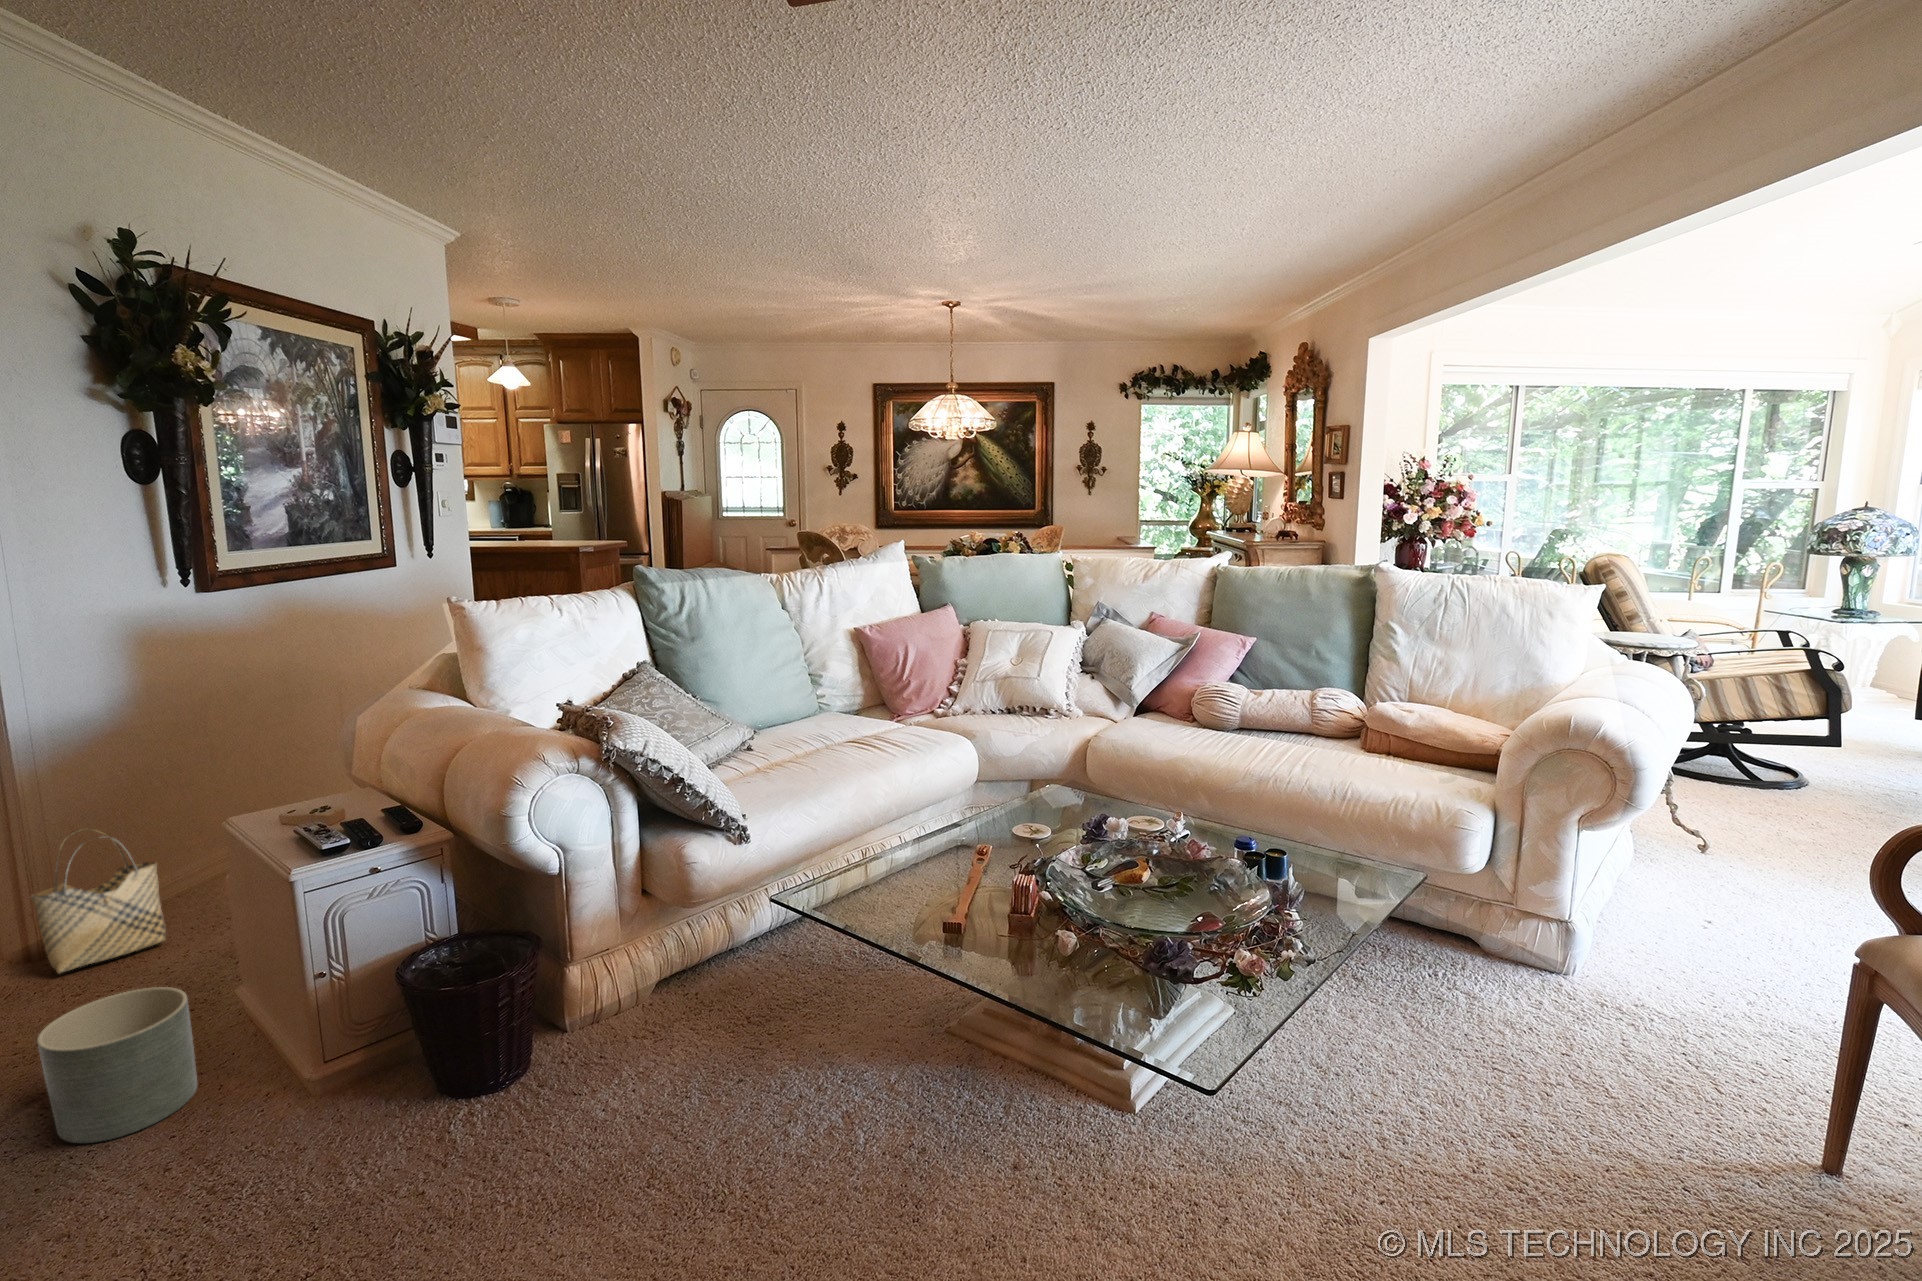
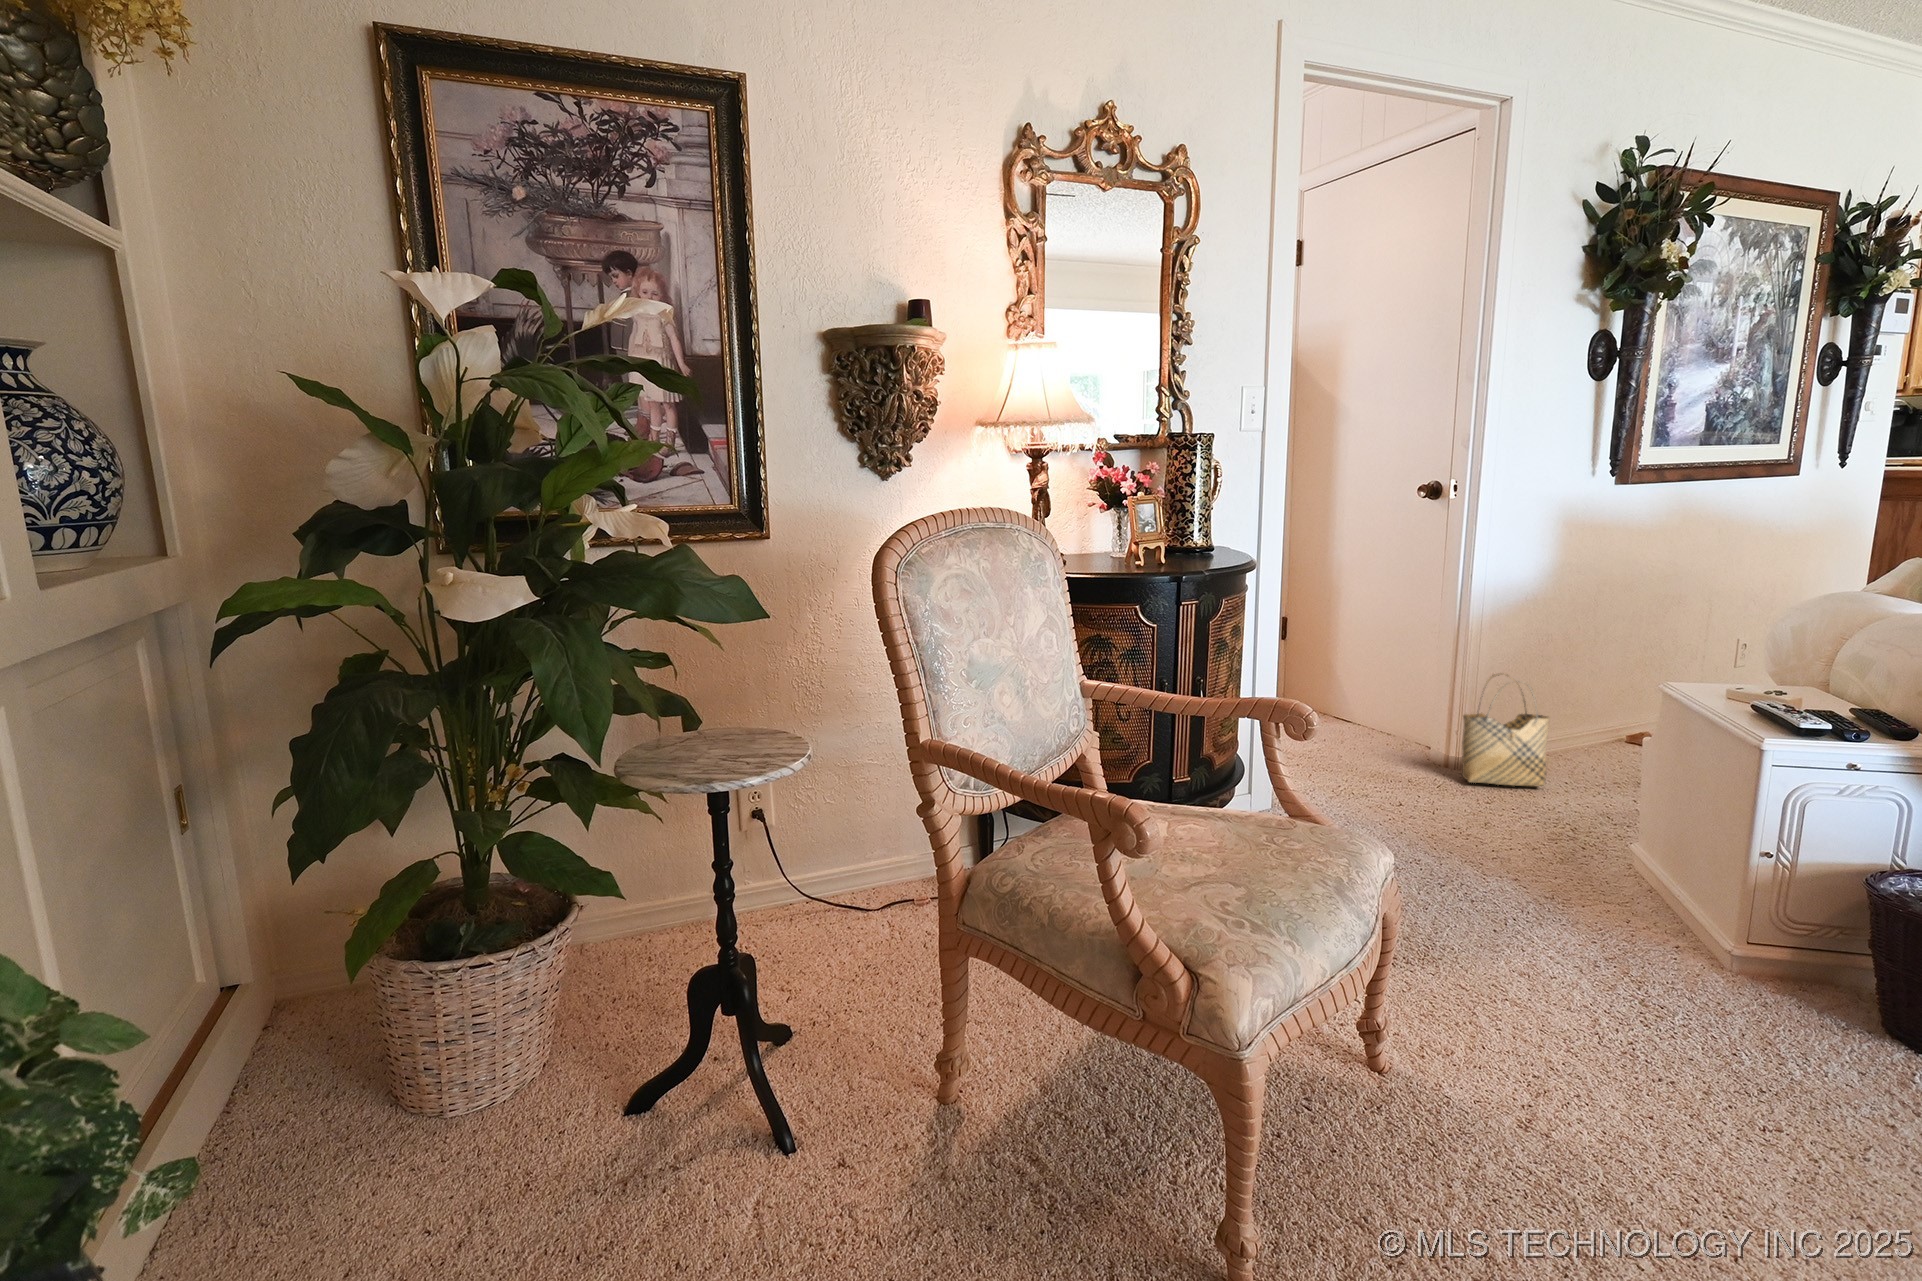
planter: present [37,987,197,1143] -> none [1500,803,1617,922]

